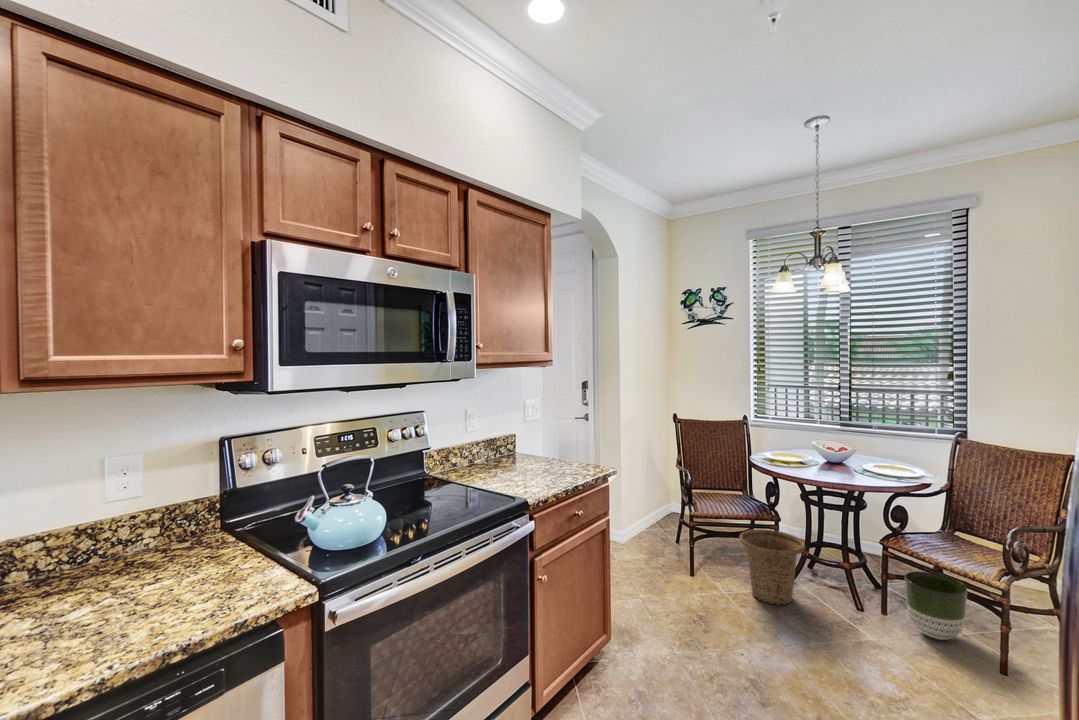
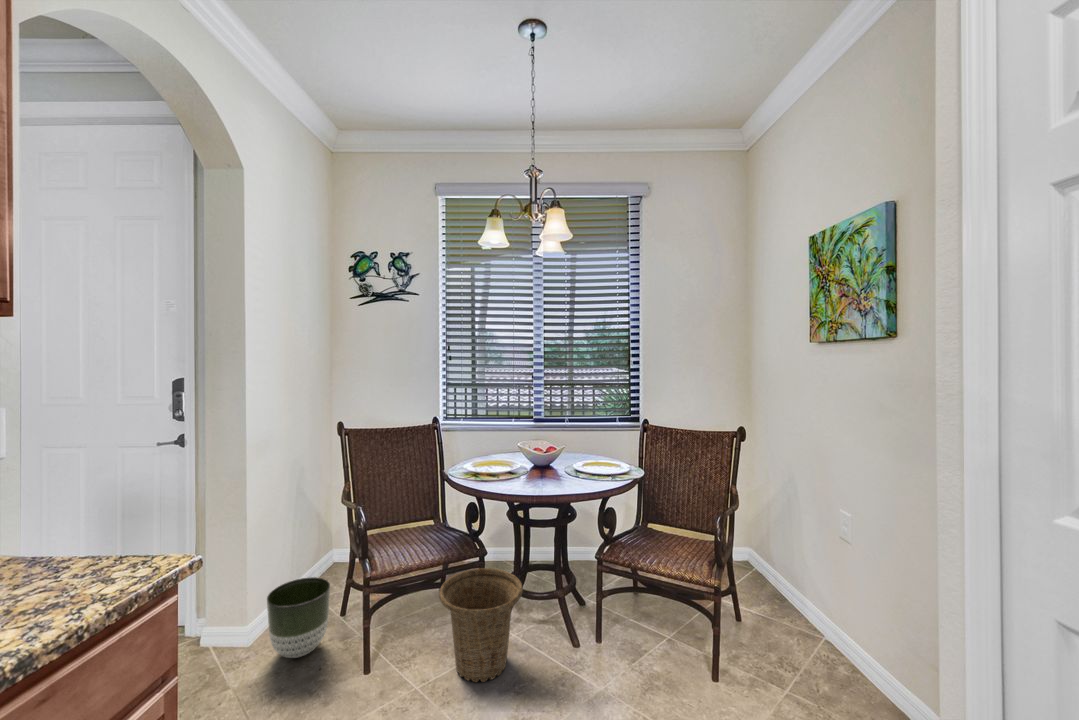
planter: present [905,571,967,640] -> present [267,577,330,658]

